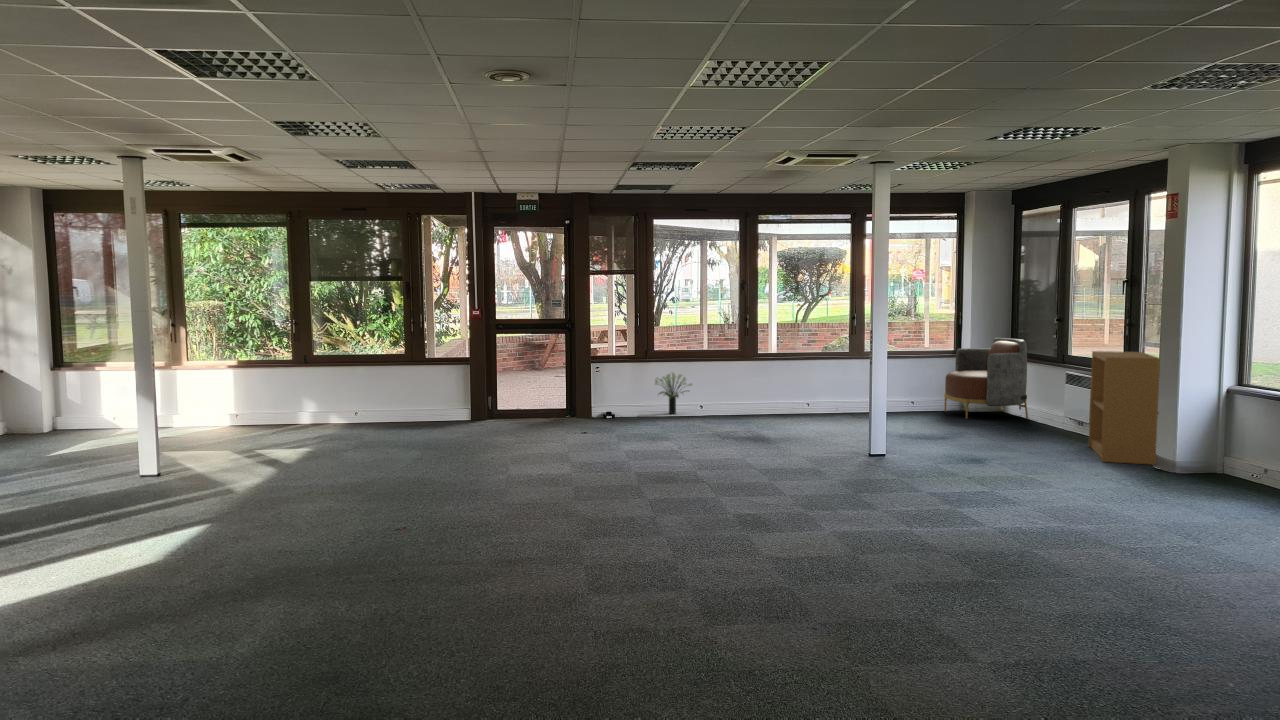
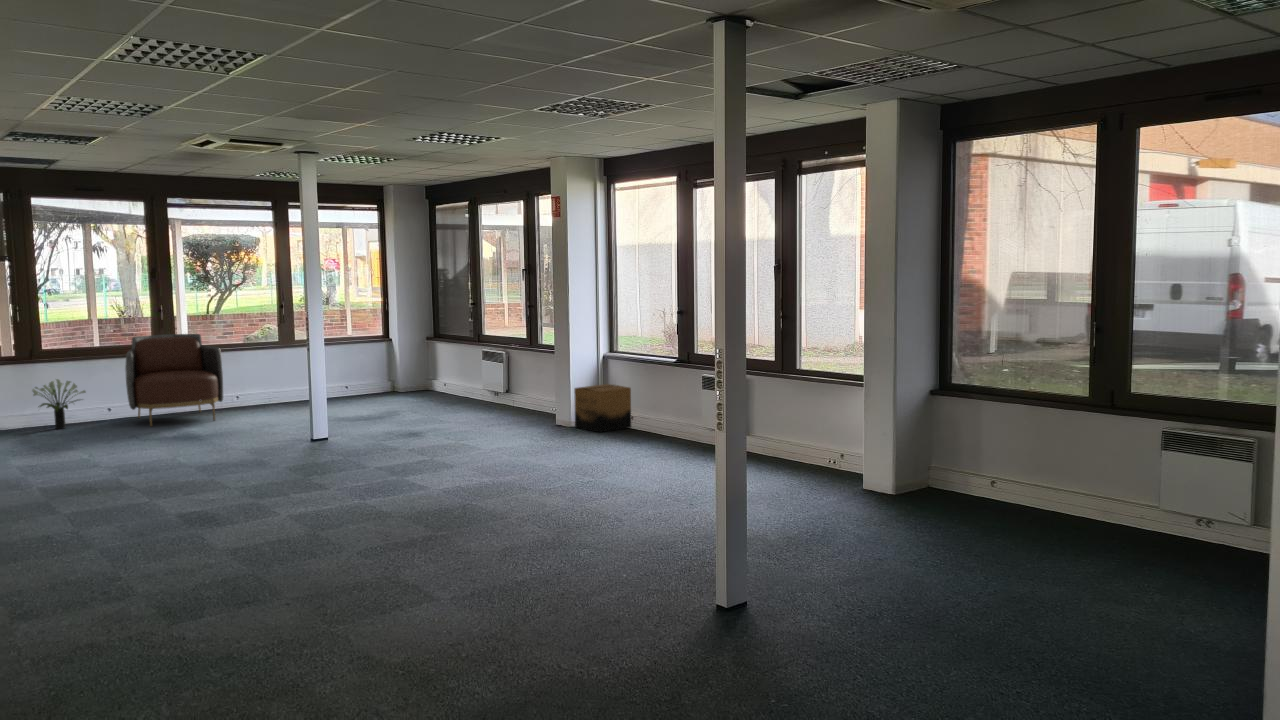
armchair: present [944,338,1028,419] -> present [125,334,223,427]
bookshelf: present [1089,351,1160,465] -> none [503,329,558,426]
cardboard box: none [1179,424,1265,483] -> present [574,384,631,432]

